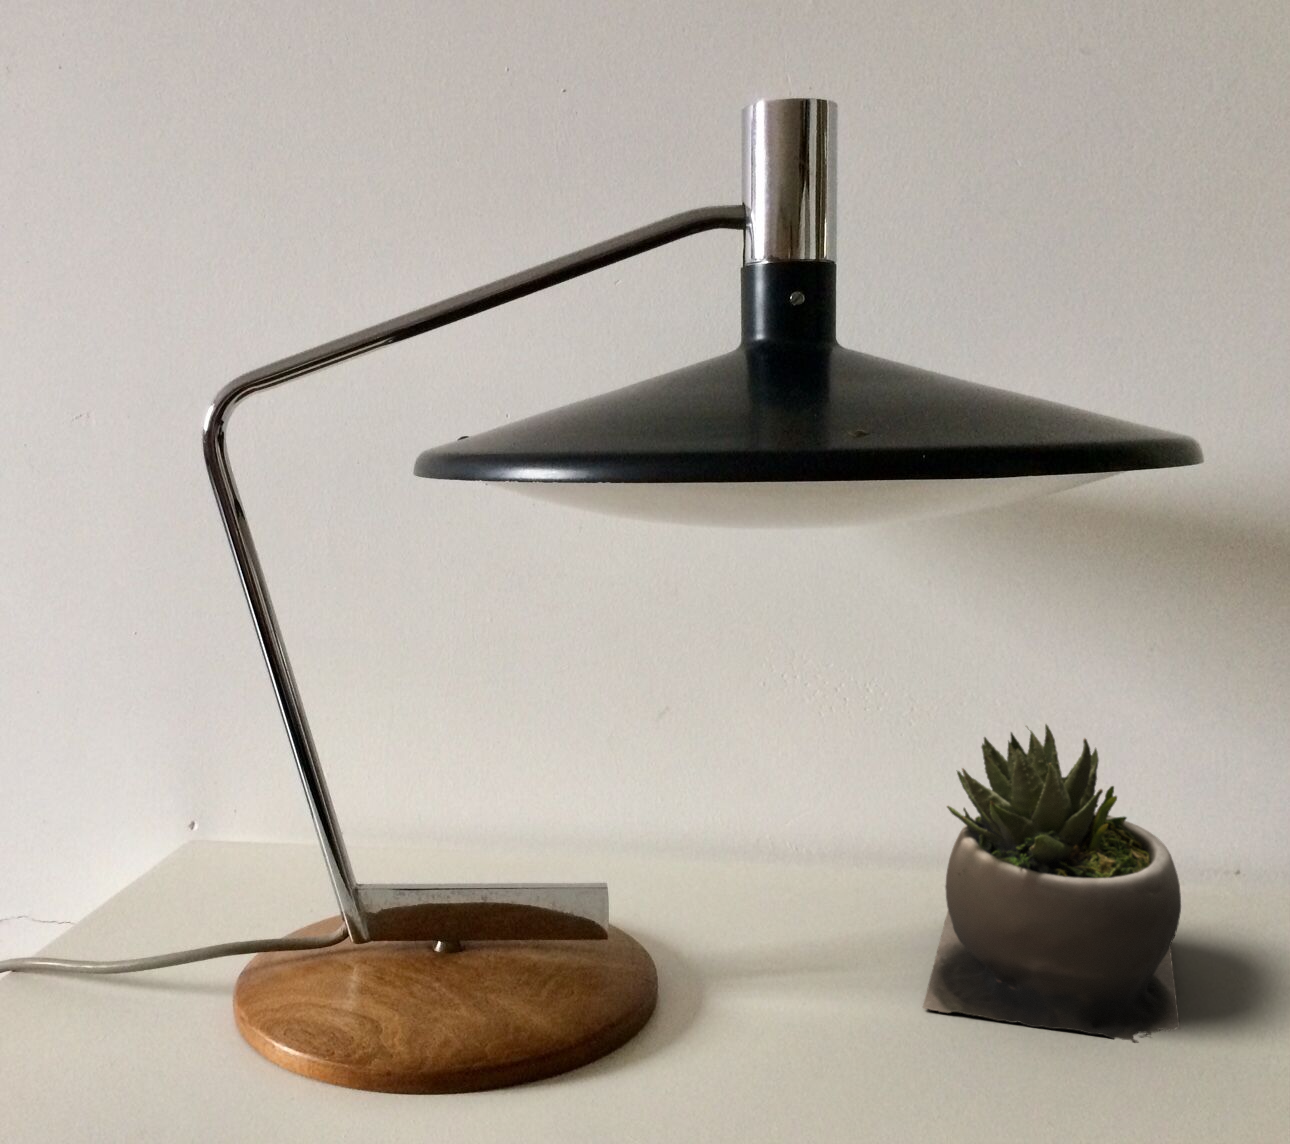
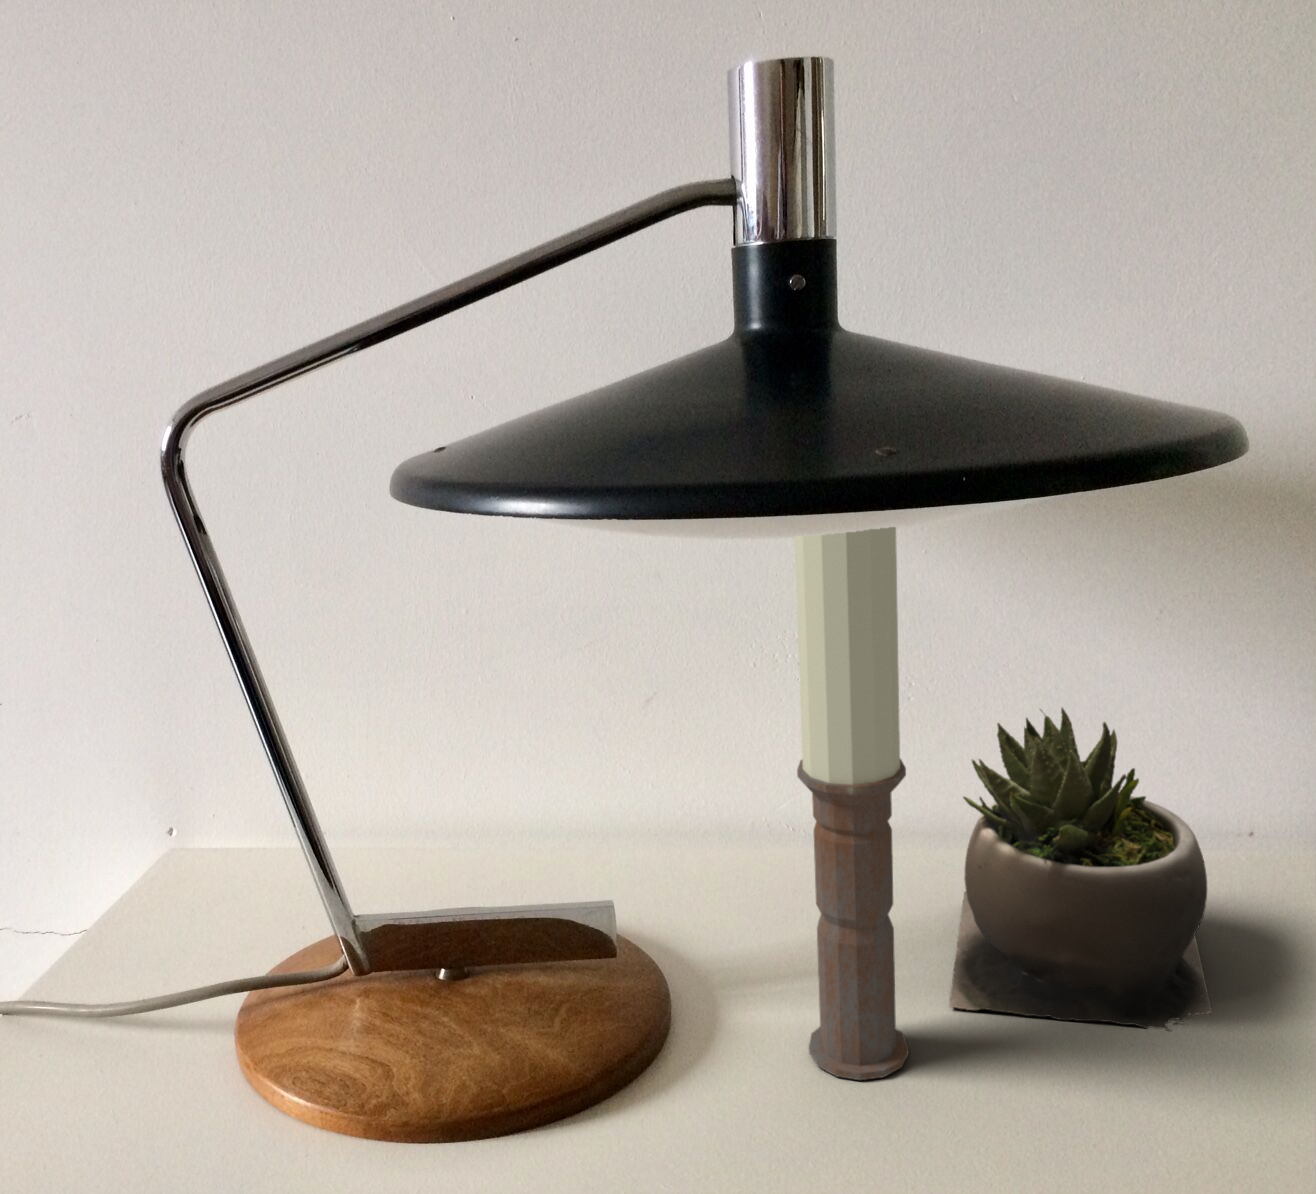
candle: none [782,481,885,1068] -> present [794,527,909,1080]

